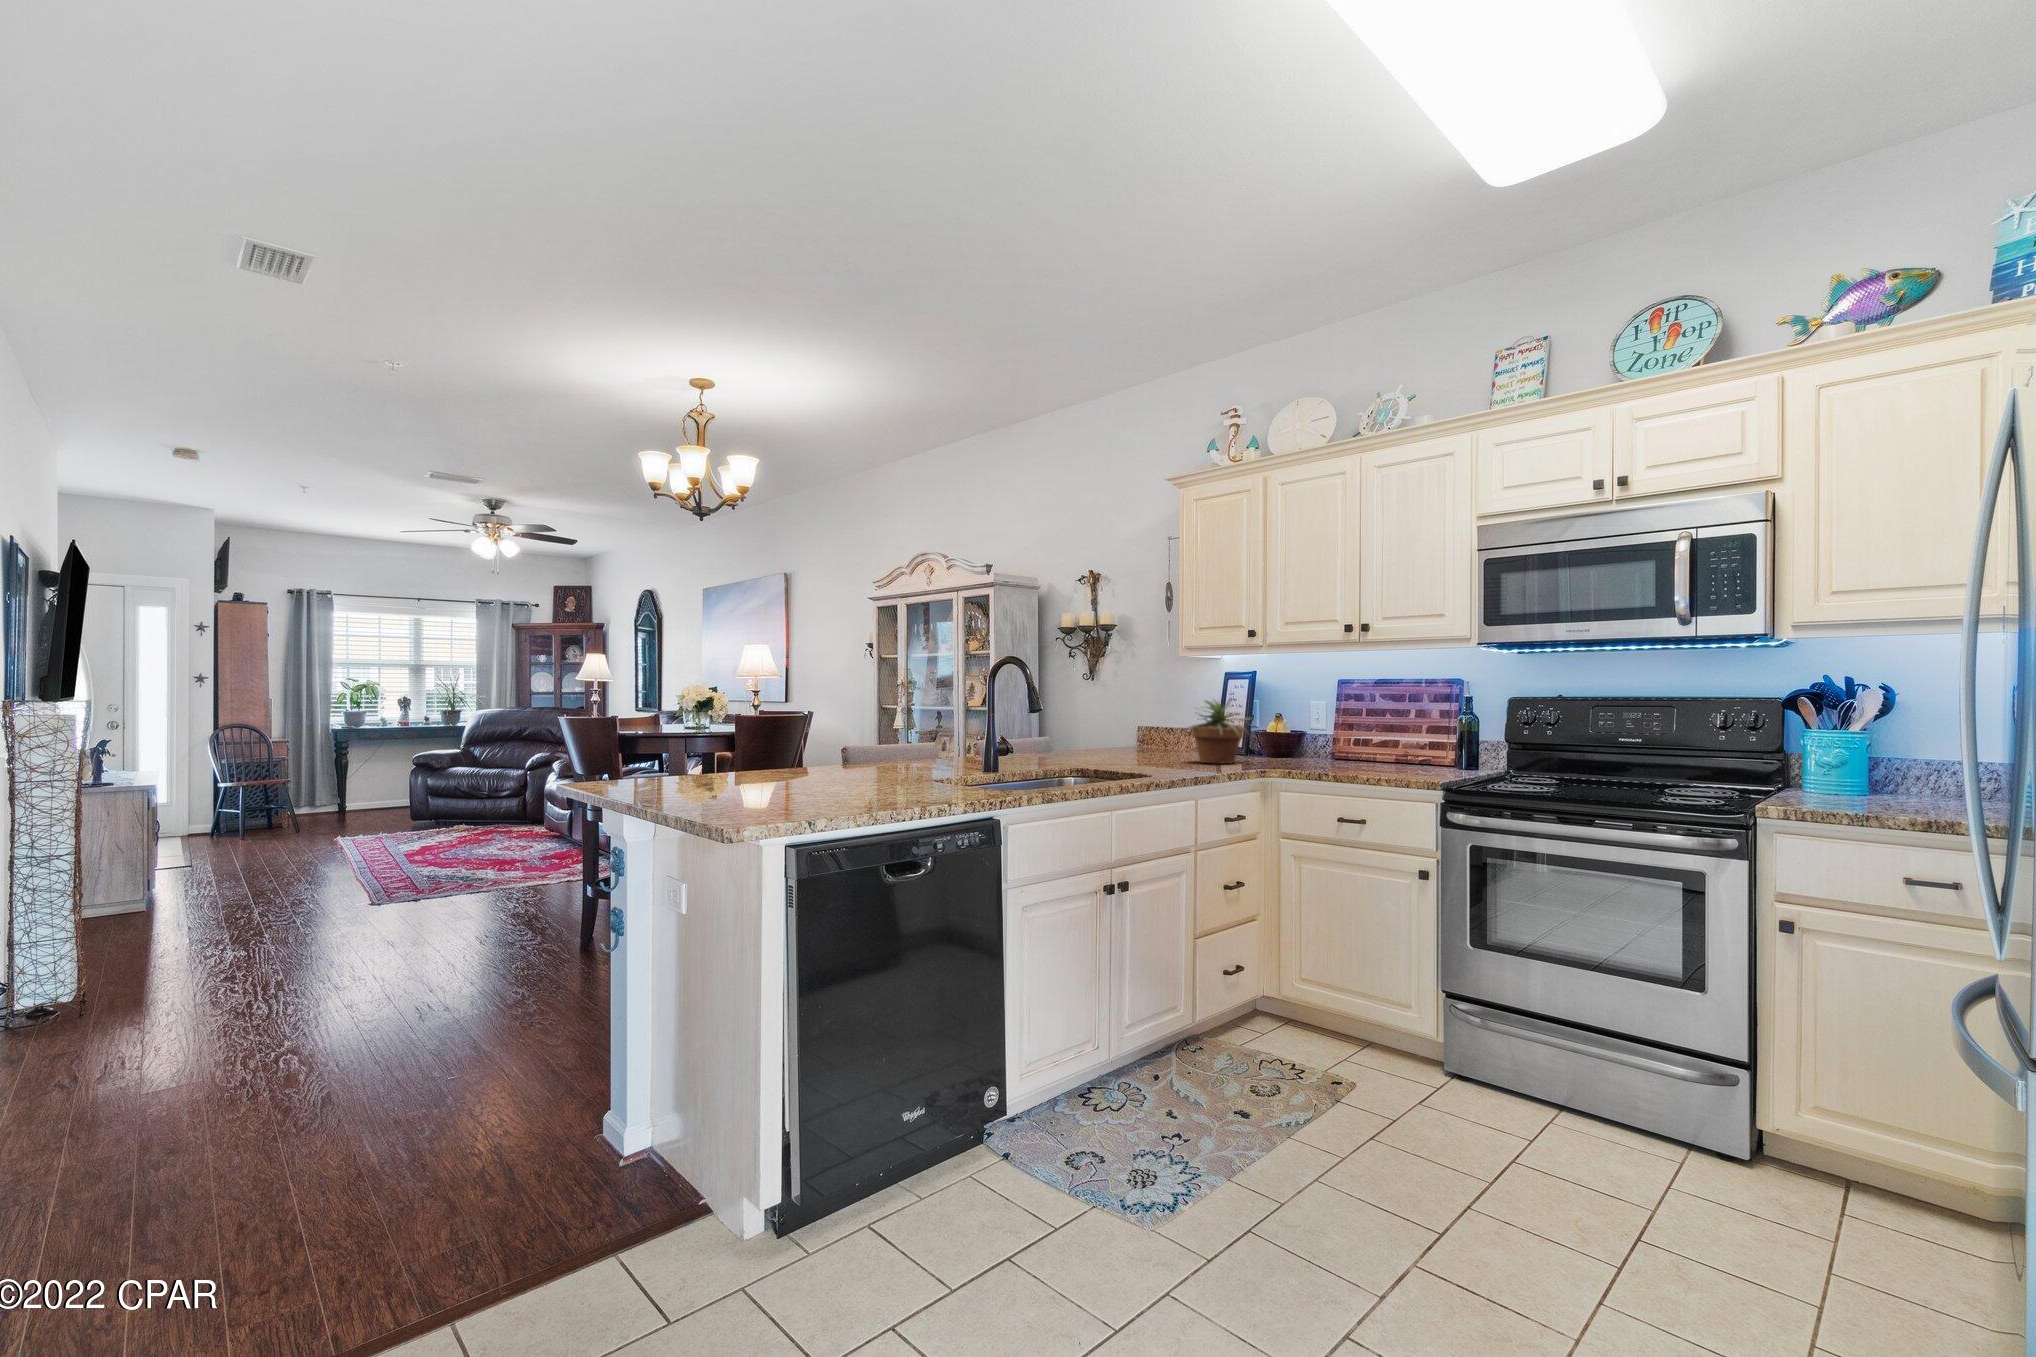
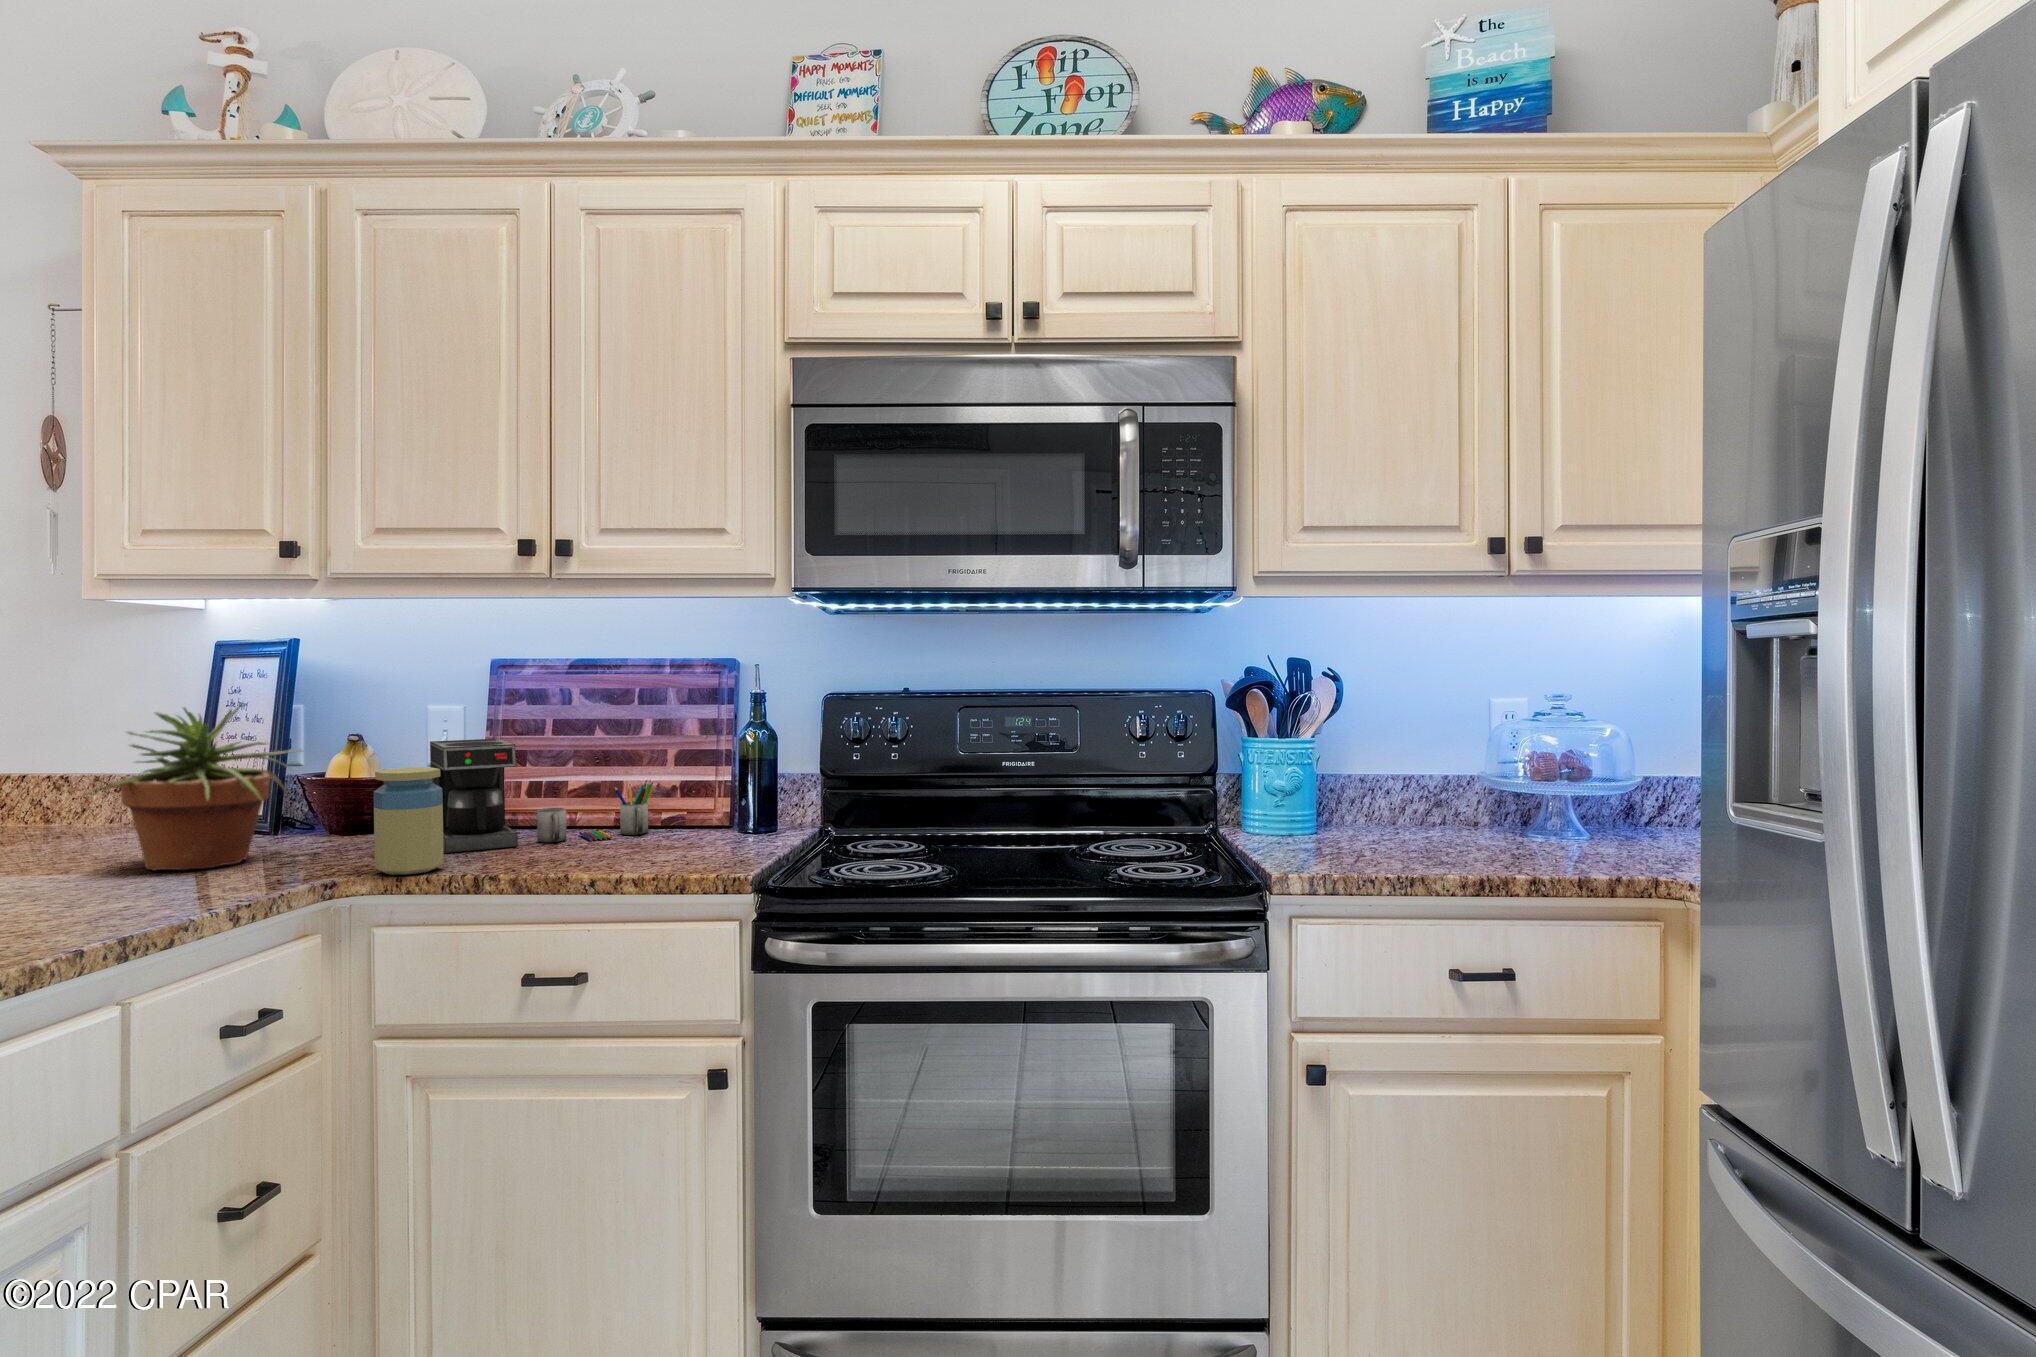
coffee maker: none [1308,717,1415,768] -> present [430,739,654,853]
jar: none [1281,725,1309,770] -> present [374,768,444,875]

